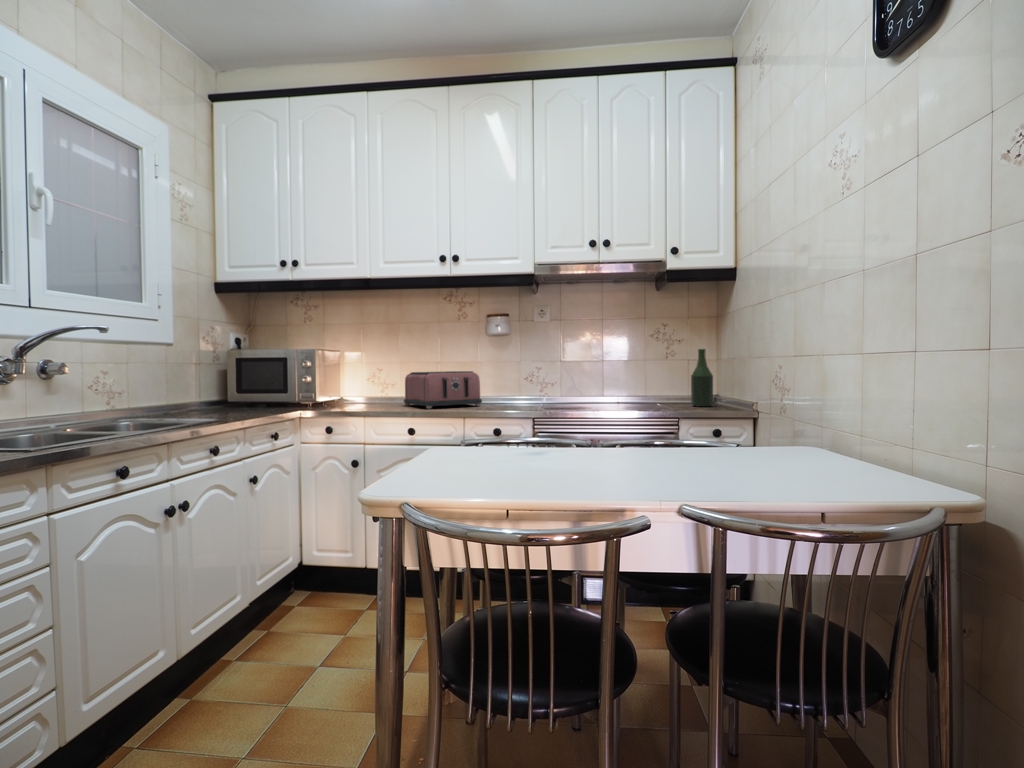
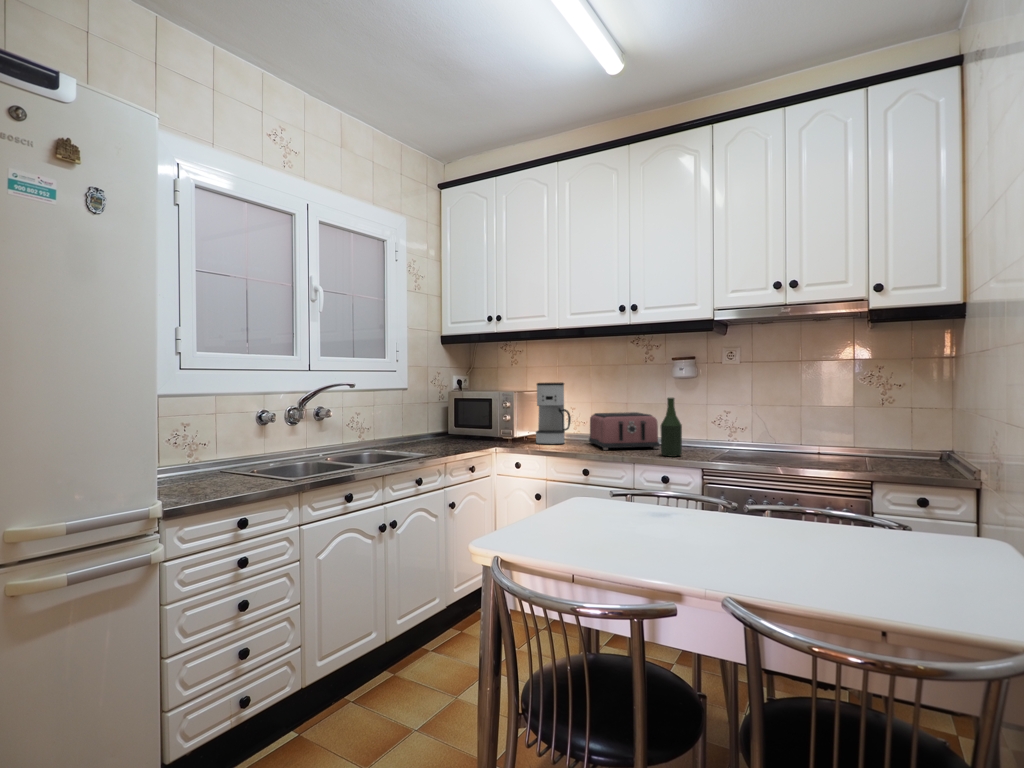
coffee maker: none [344,339,383,408] -> present [536,382,571,444]
bottle: present [691,349,713,407] -> present [661,398,682,457]

